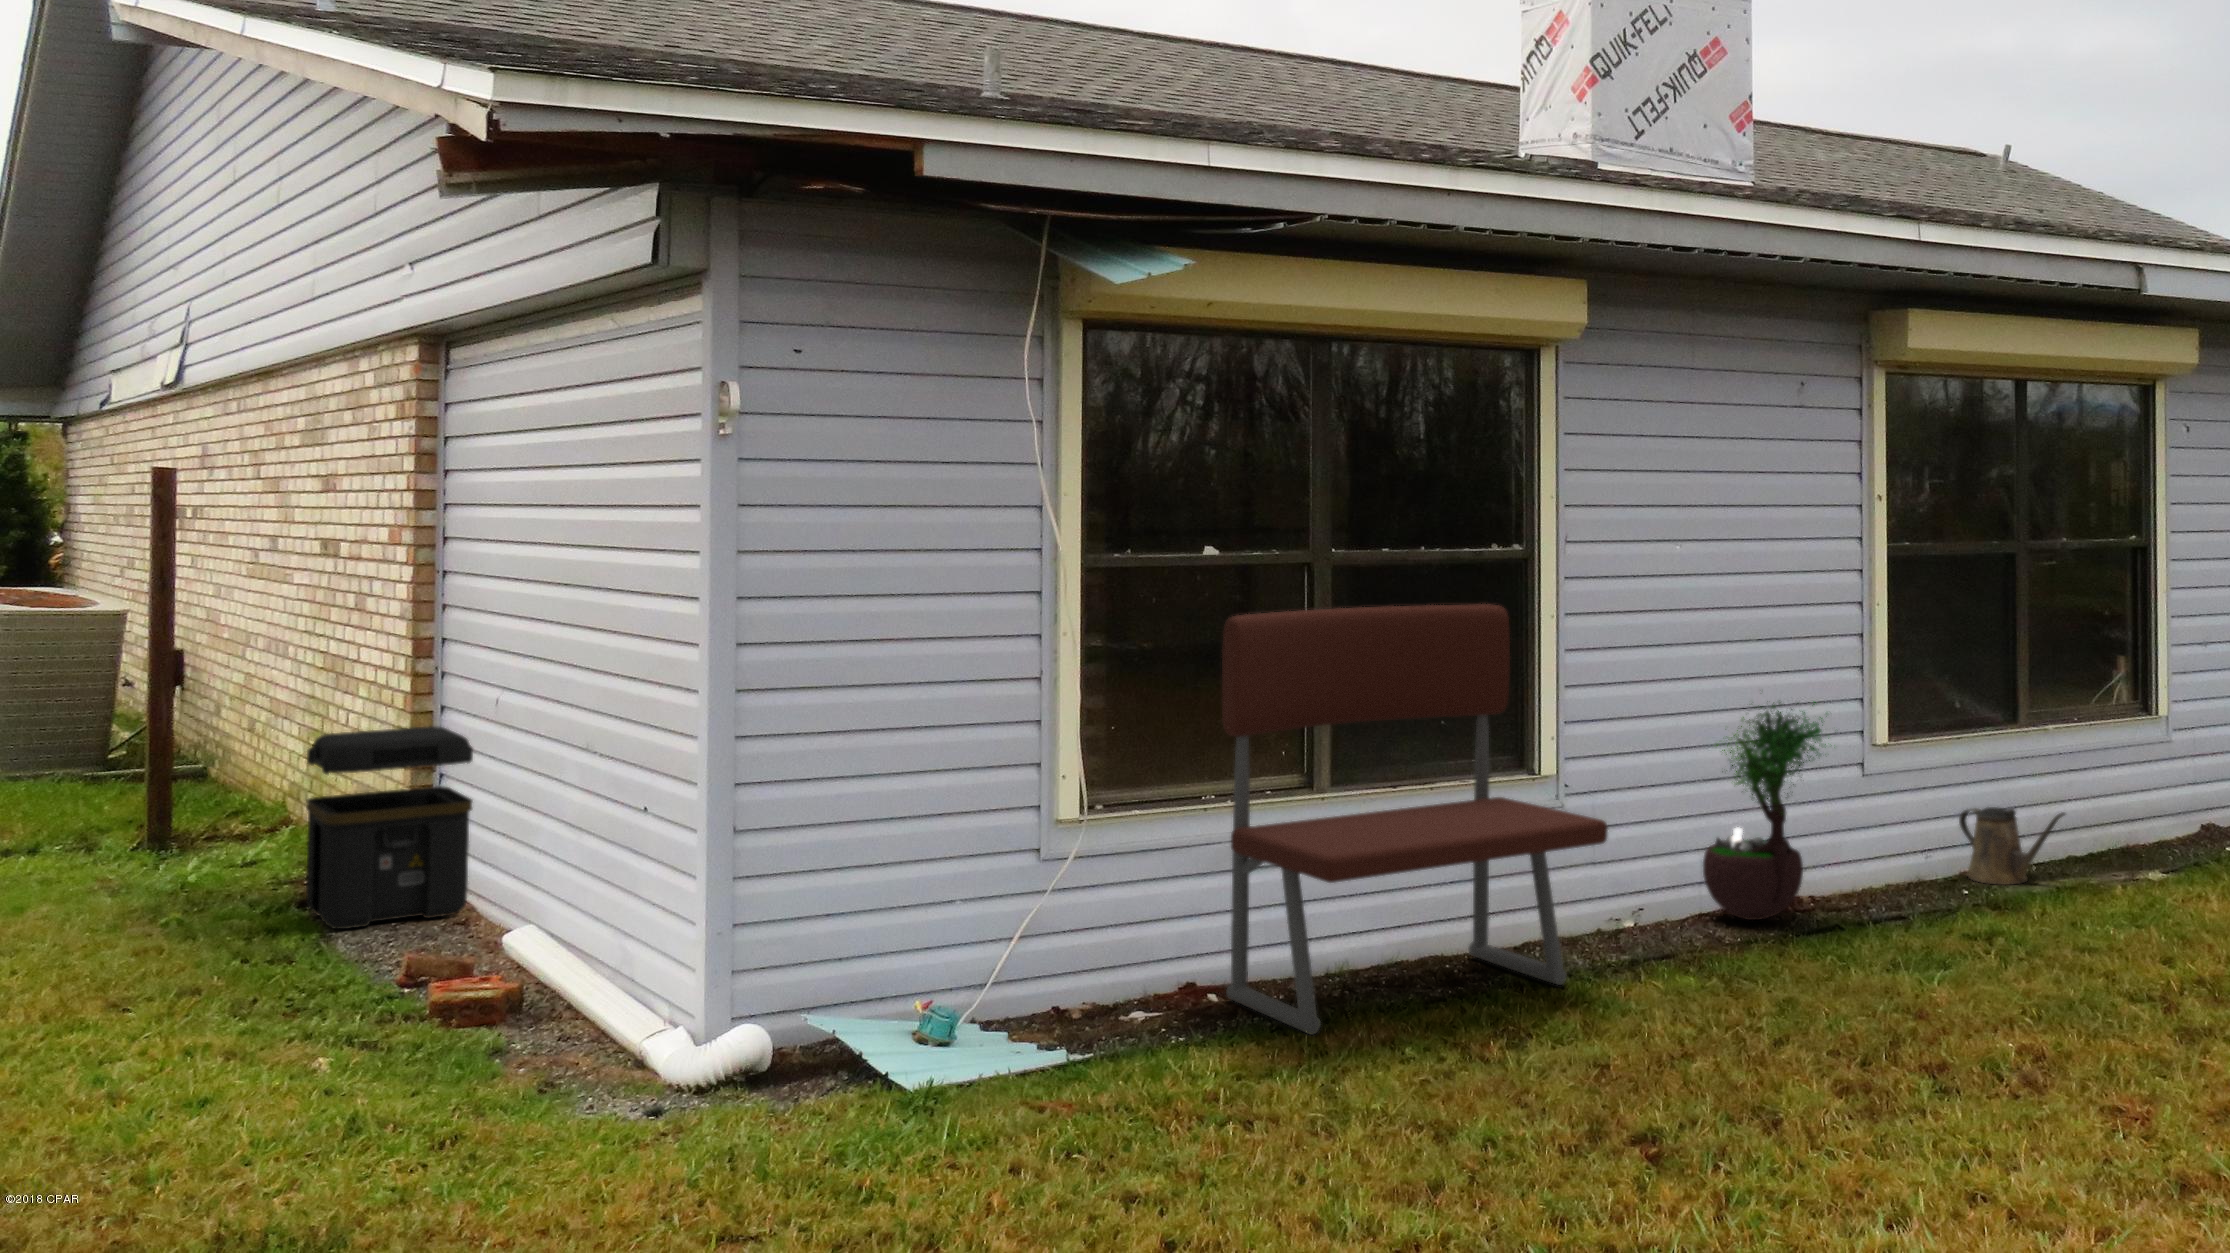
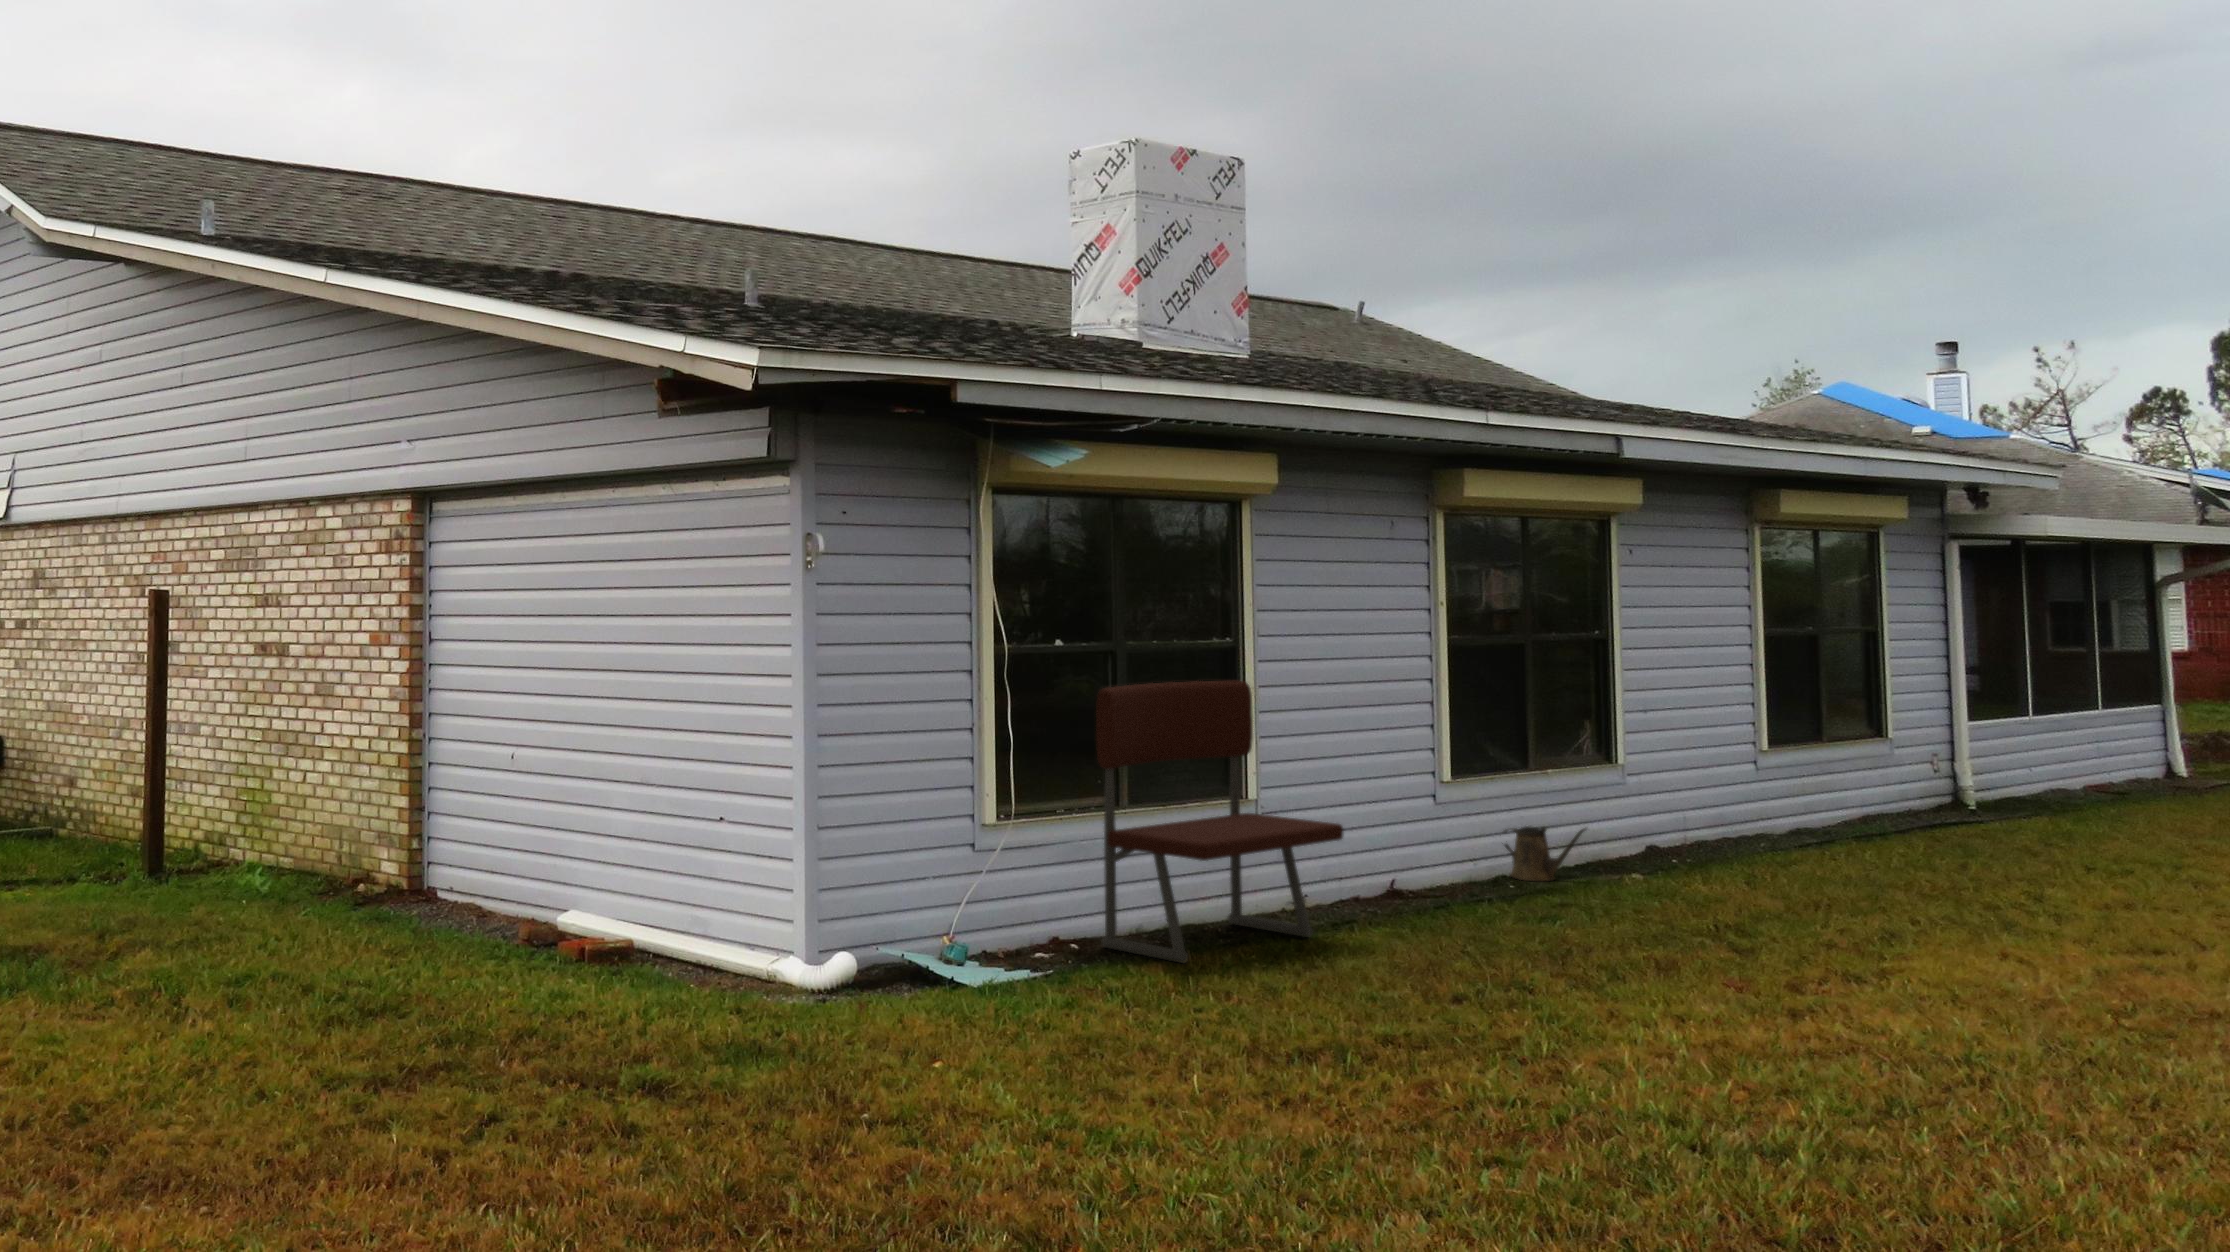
potted tree: present [1703,701,1829,920] -> none [1354,739,1449,903]
toolbox: present [306,726,473,929] -> none [378,776,498,920]

